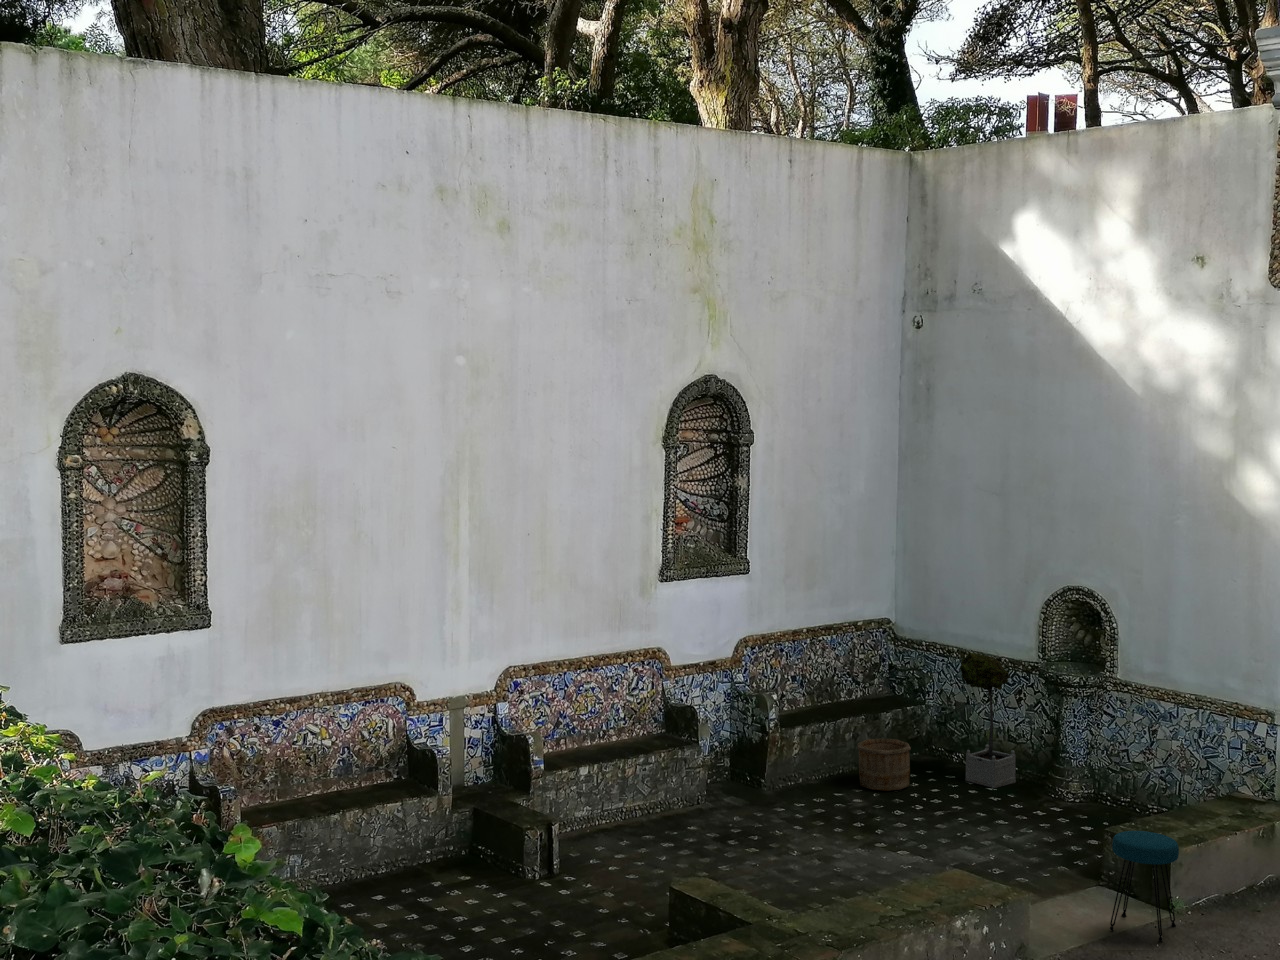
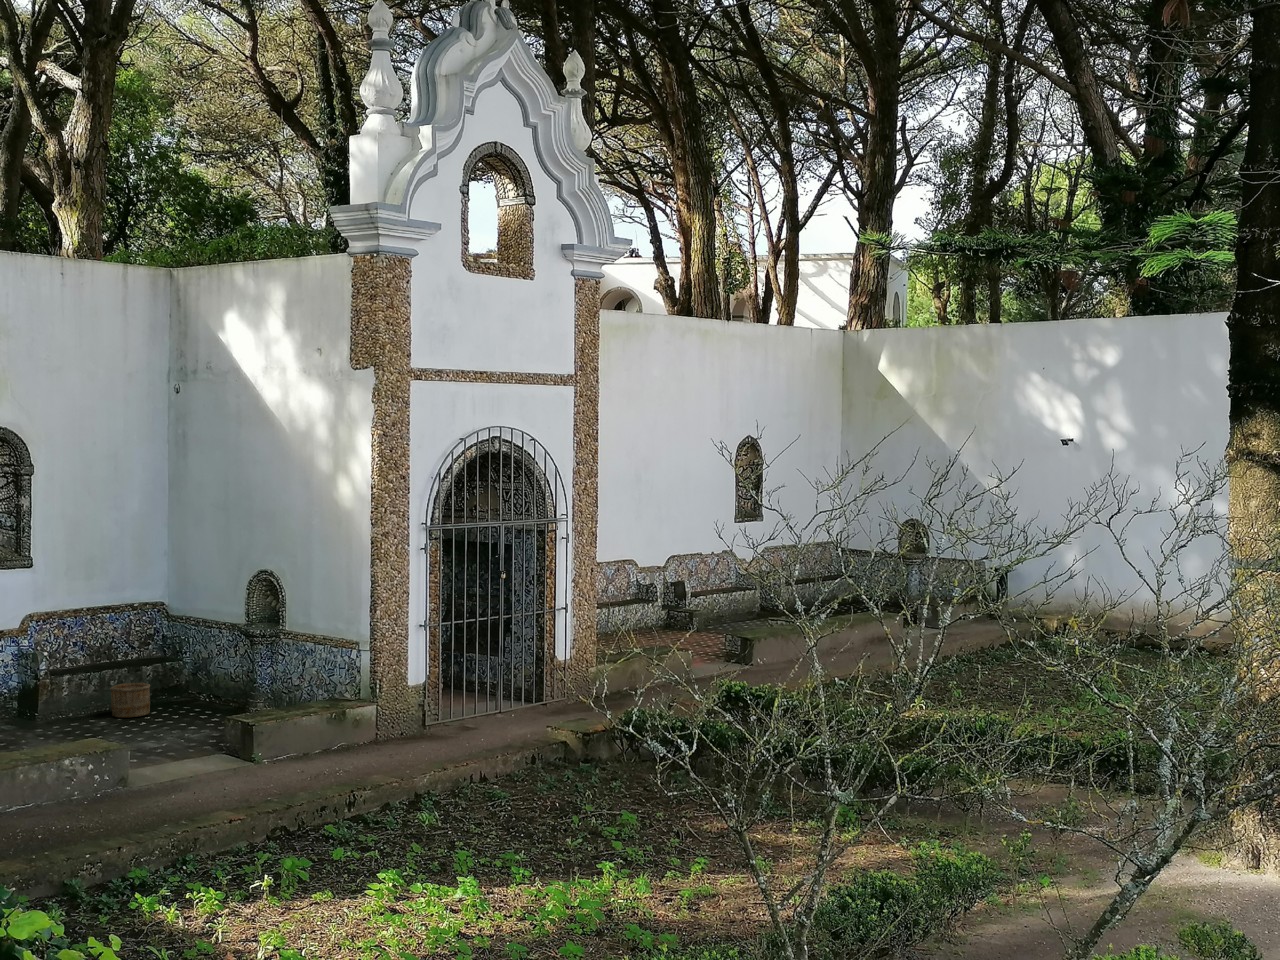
potted tree: present [960,652,1016,788] -> none [191,618,232,713]
stool: present [1109,831,1179,941] -> none [196,711,243,776]

